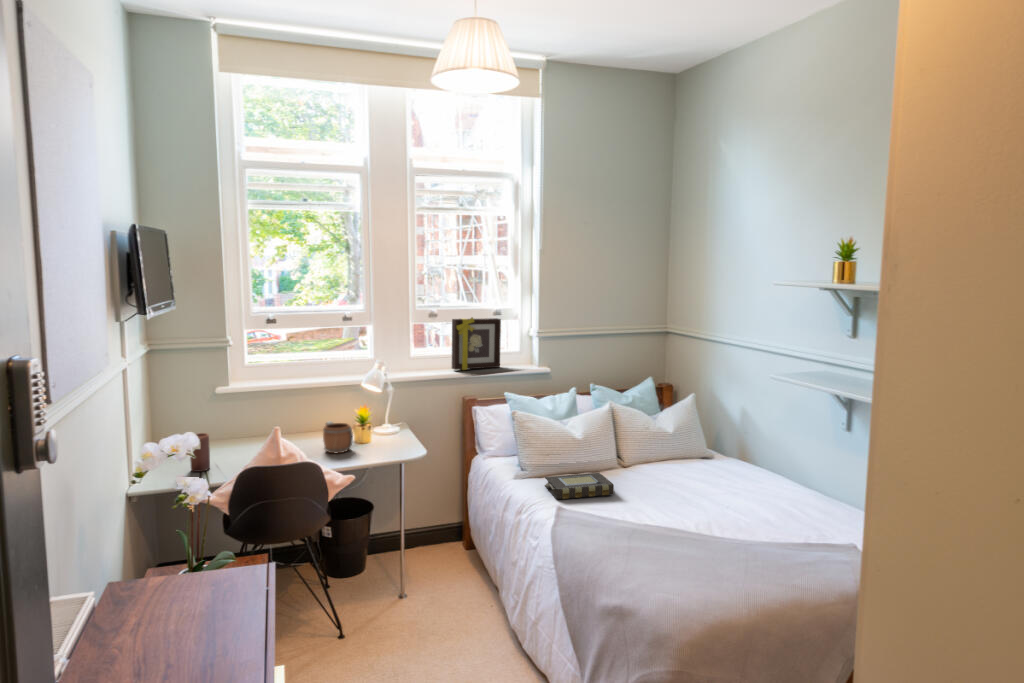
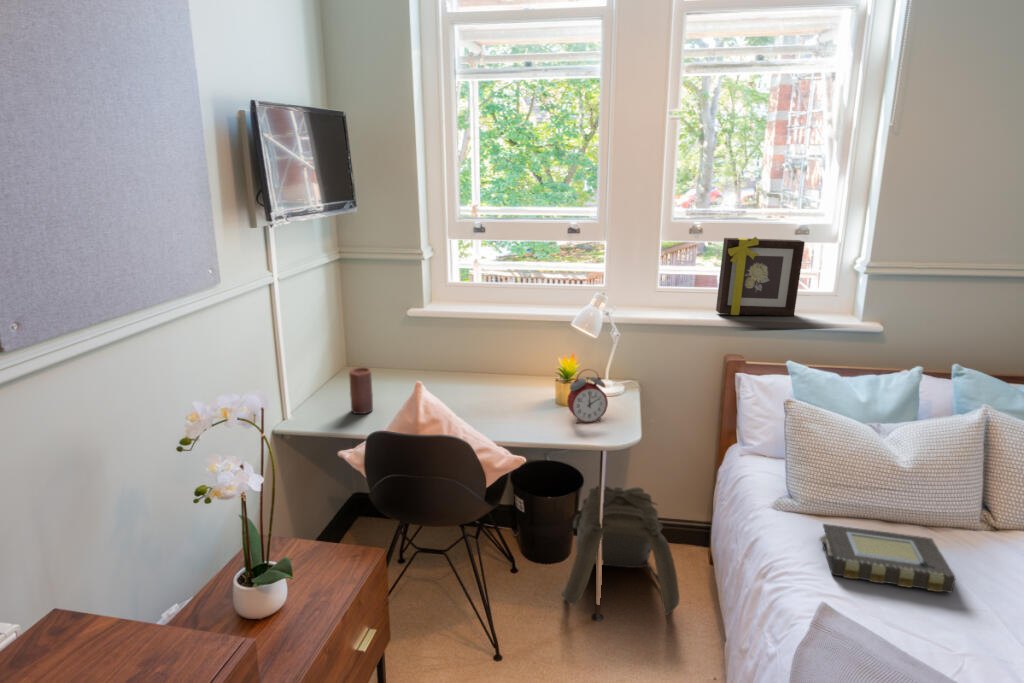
alarm clock: none [370,410,399,451] -> present [567,369,608,423]
mug: present [323,421,353,453] -> none [507,370,545,417]
backpack: none [375,496,464,589] -> present [561,486,680,615]

